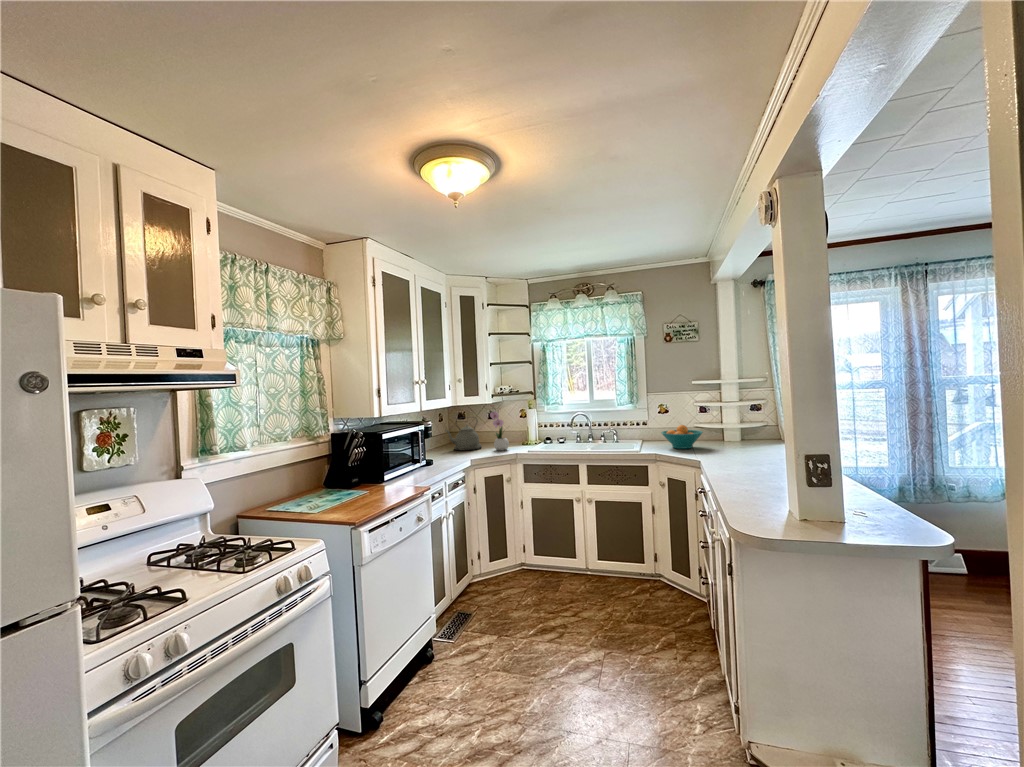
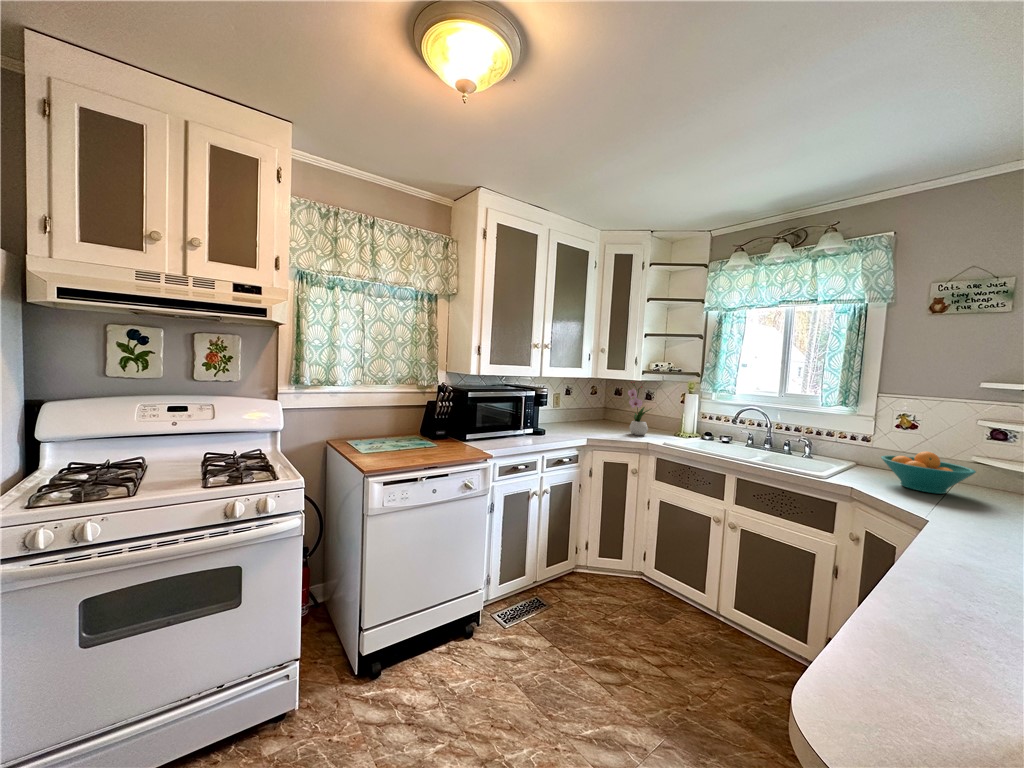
kettle: present [445,421,482,450] -> none [583,392,622,429]

